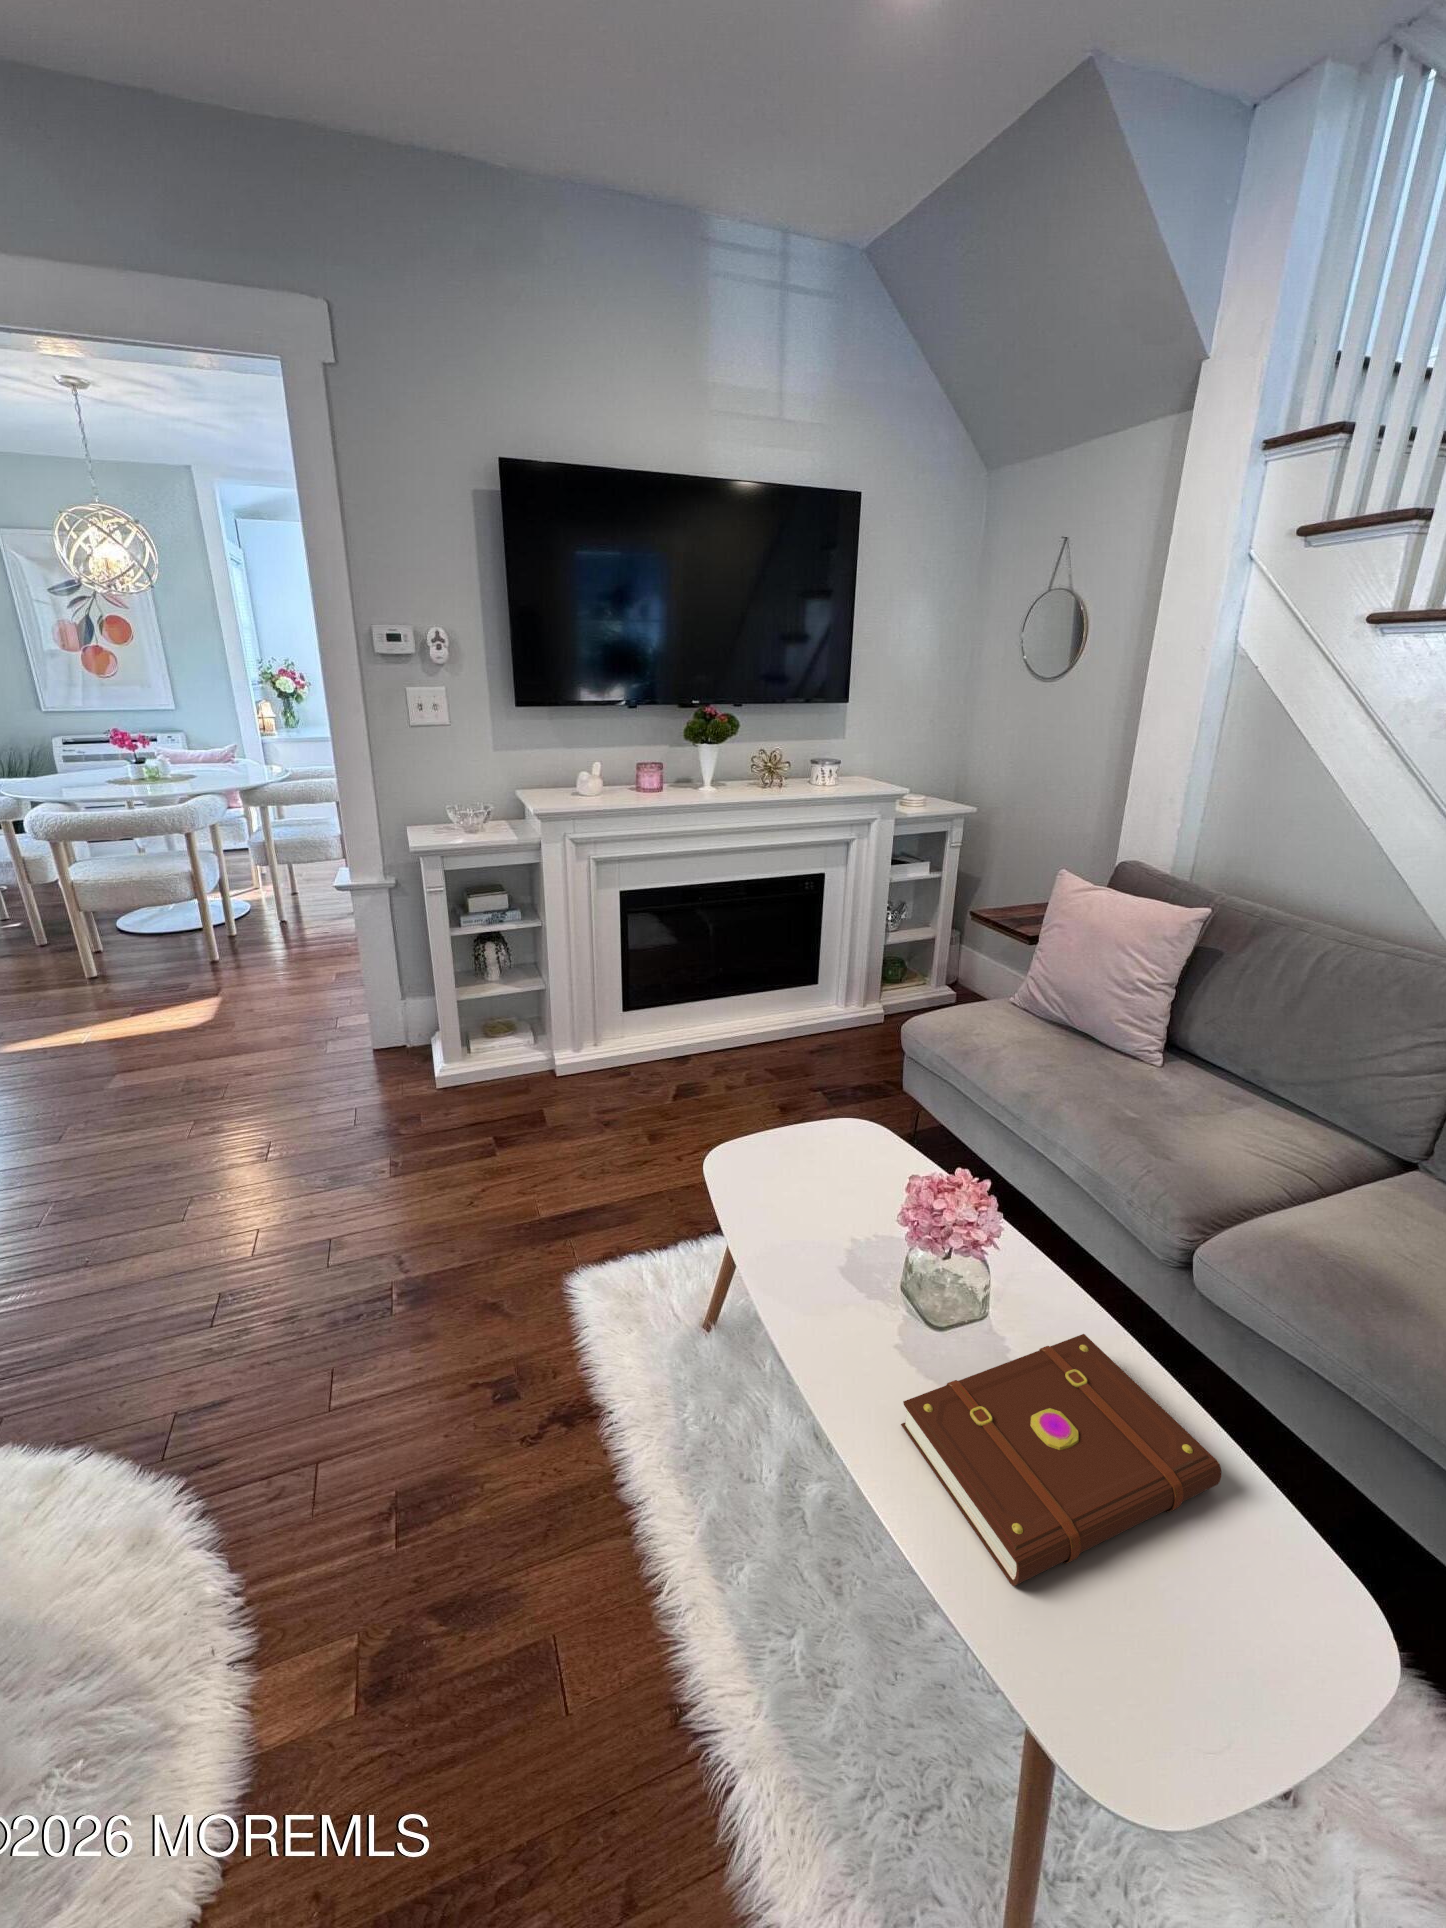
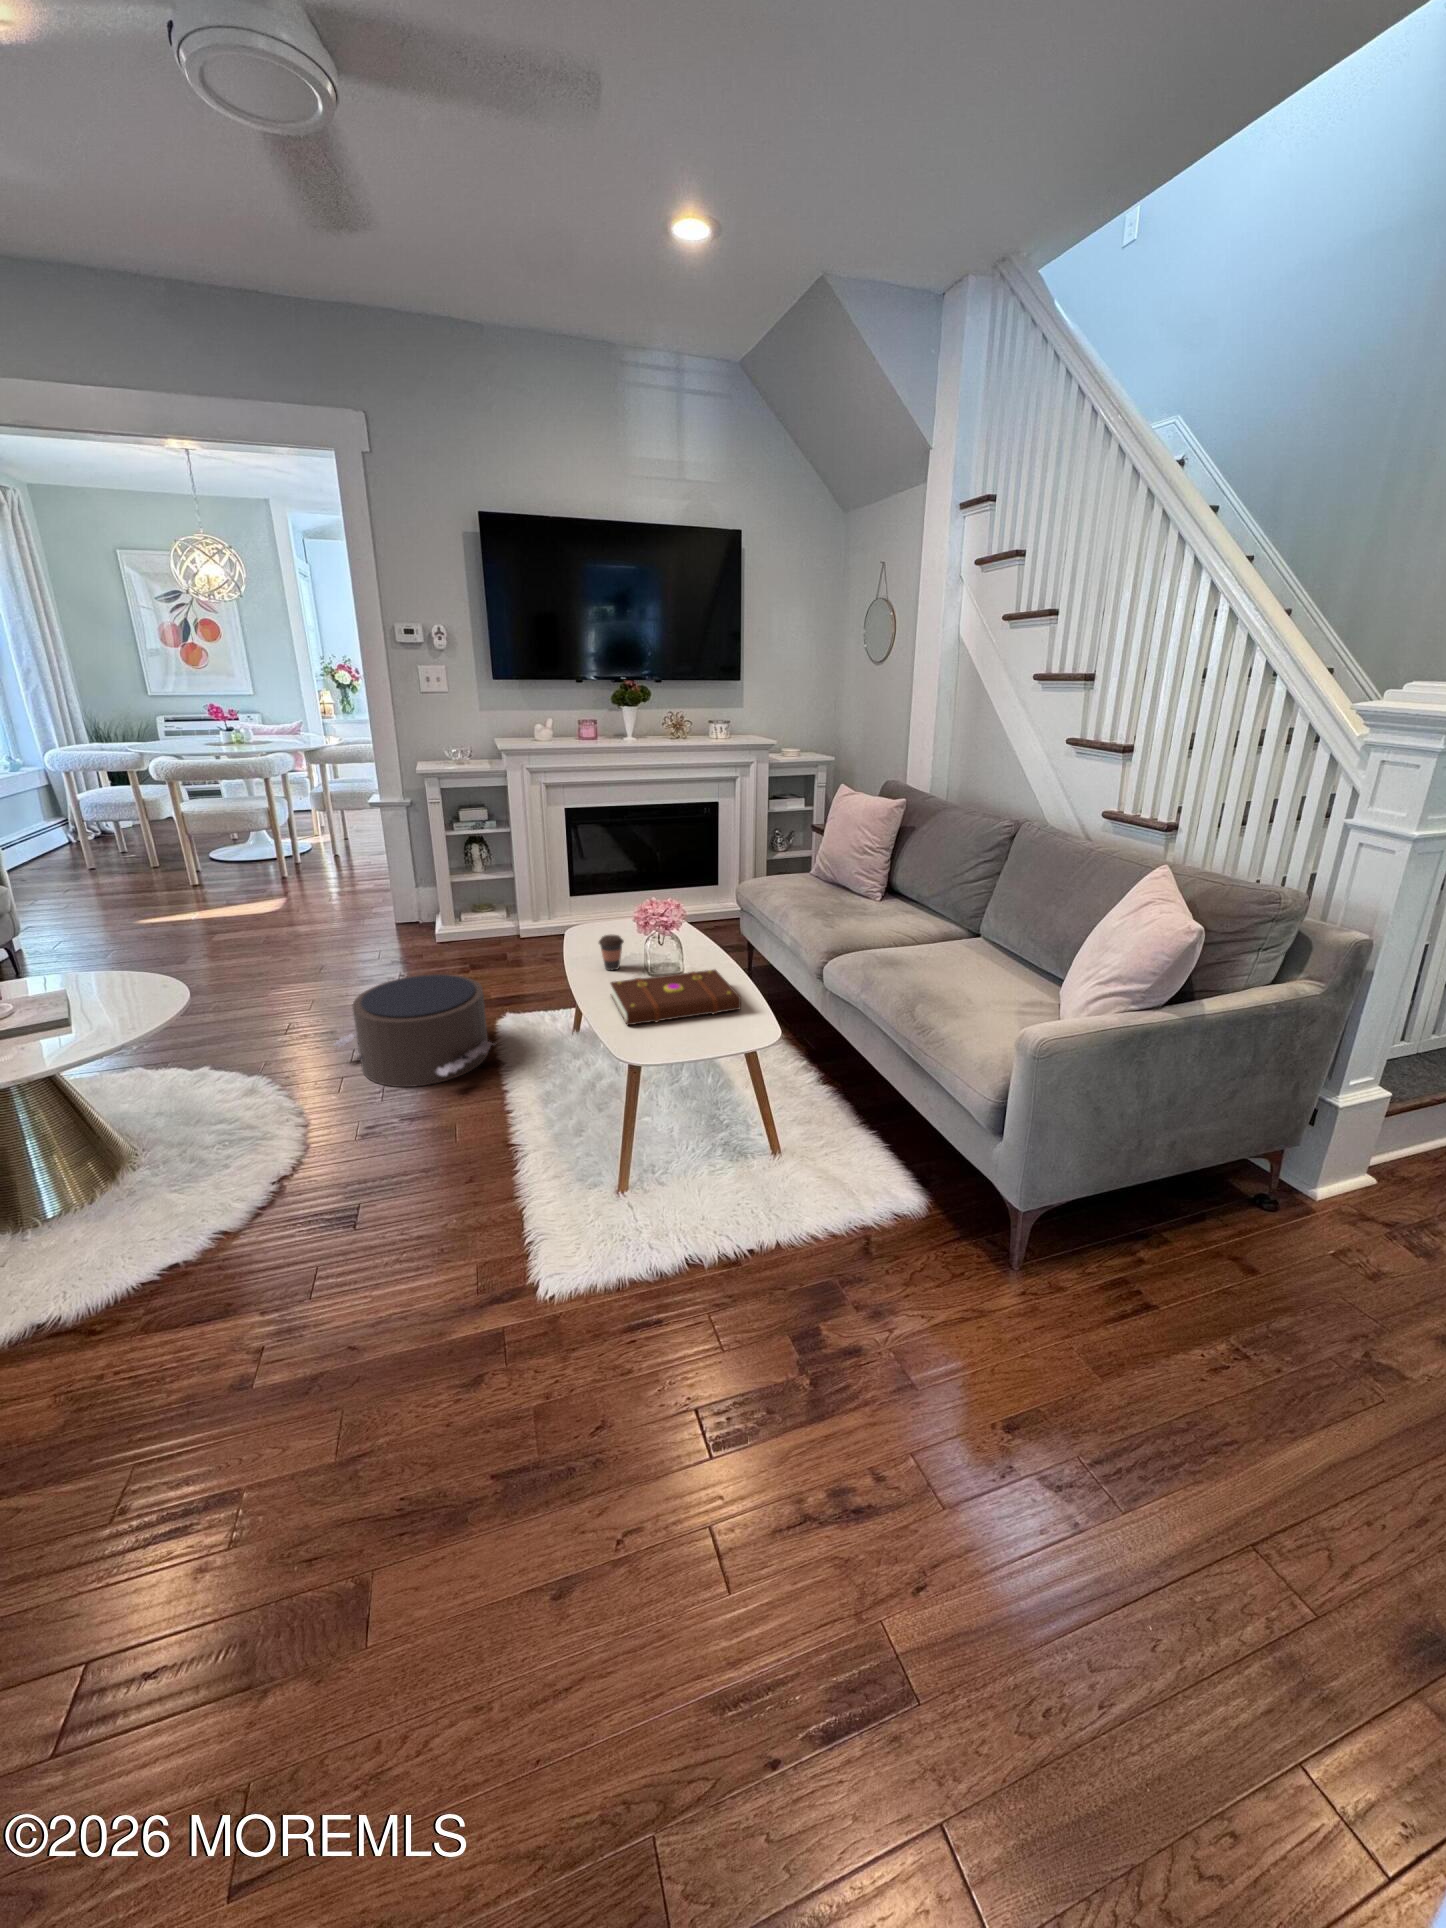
pouf: none [297,1238,597,1512] -> present [334,974,492,1087]
coffee cup: none [827,1239,877,1313] -> present [599,935,624,970]

